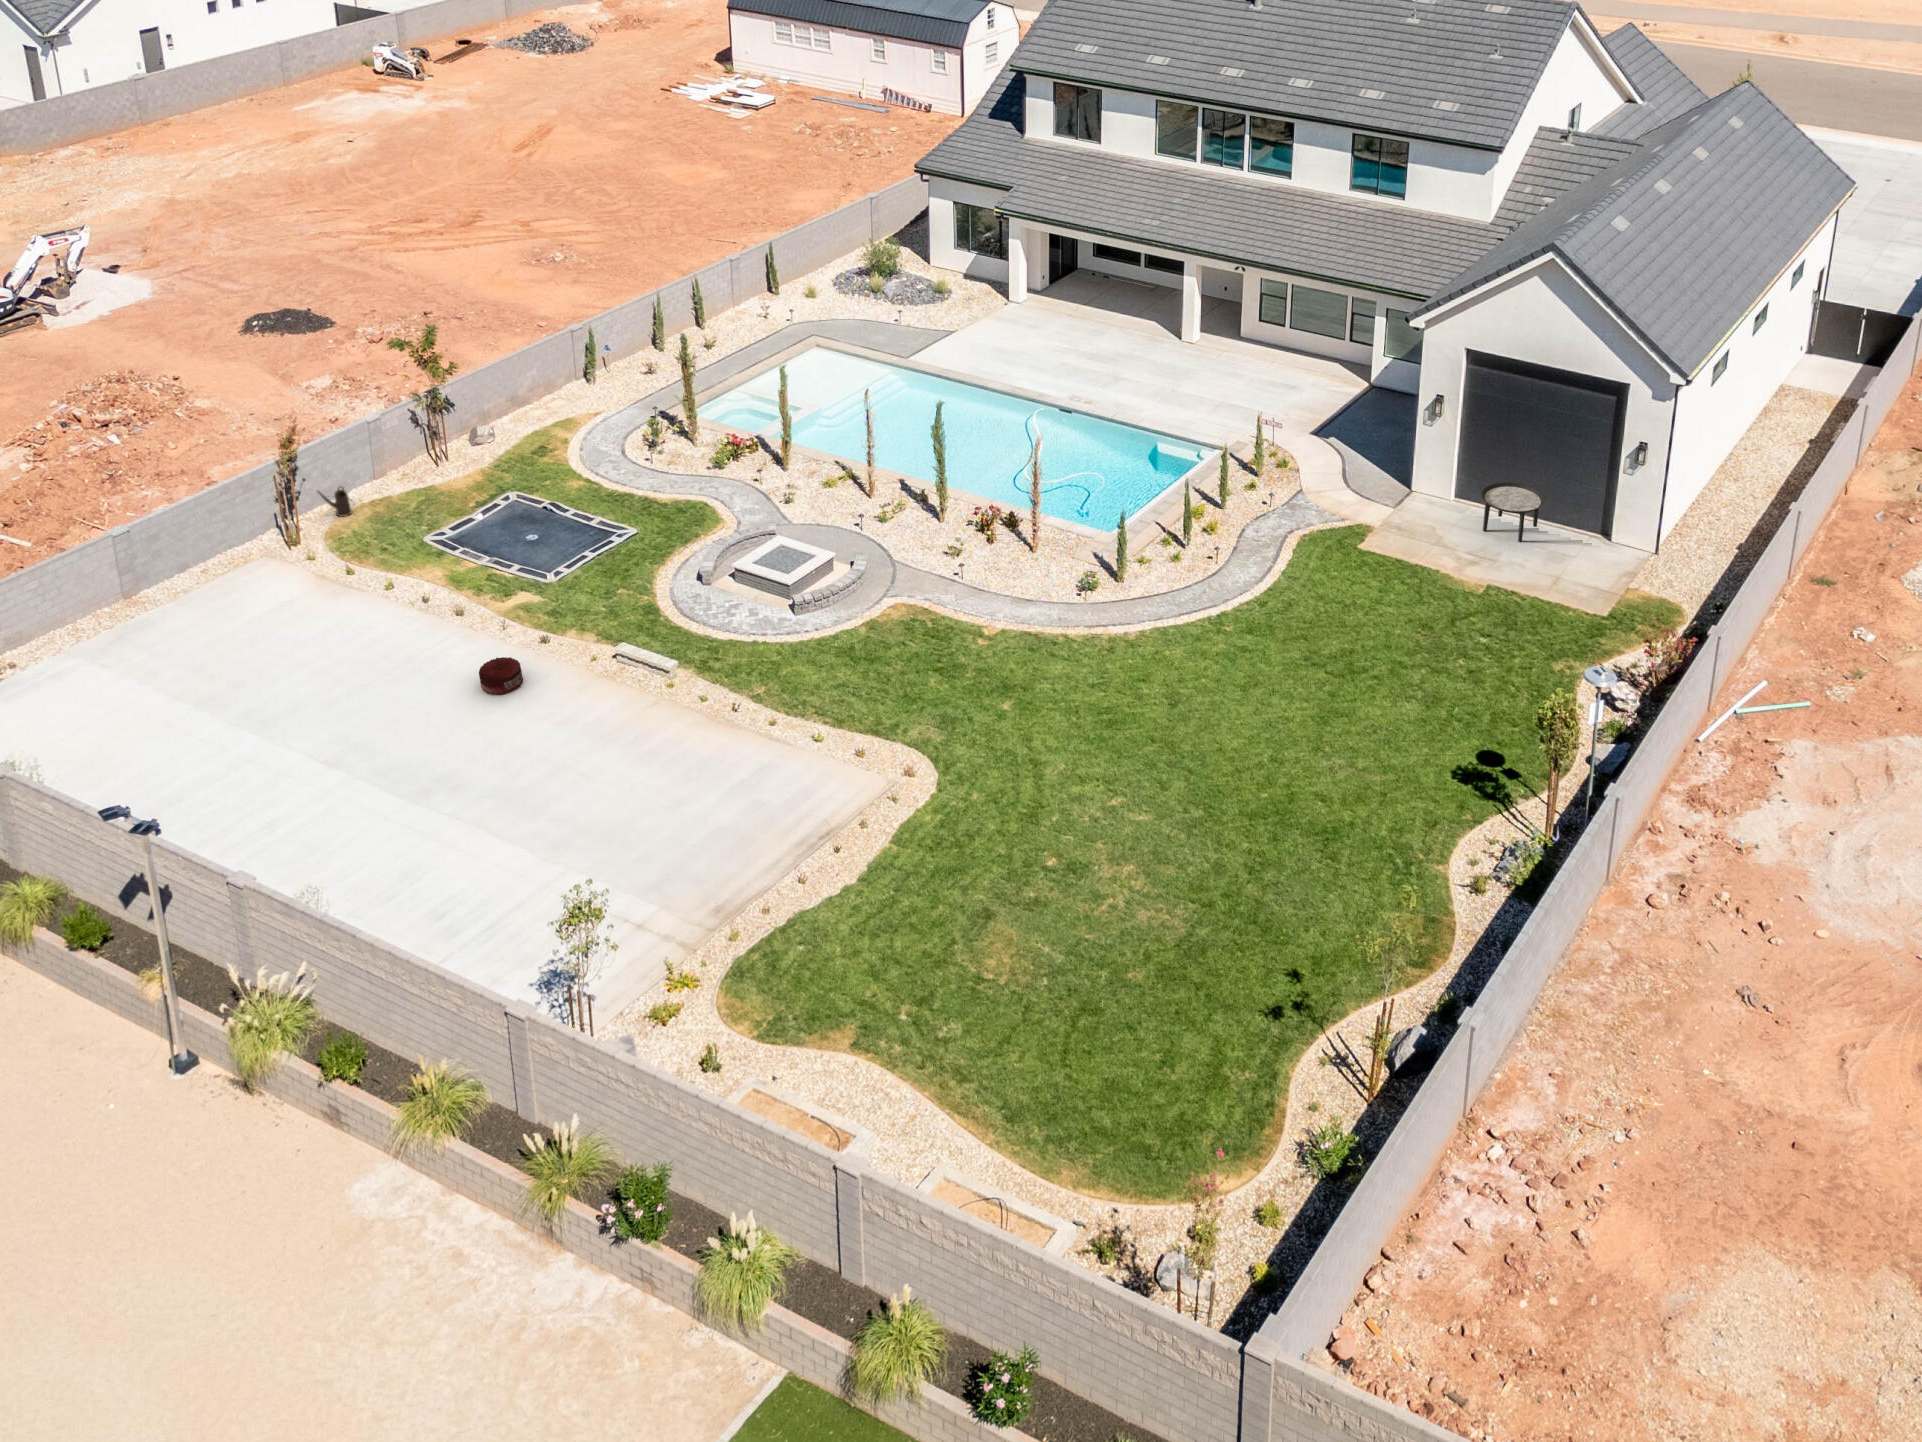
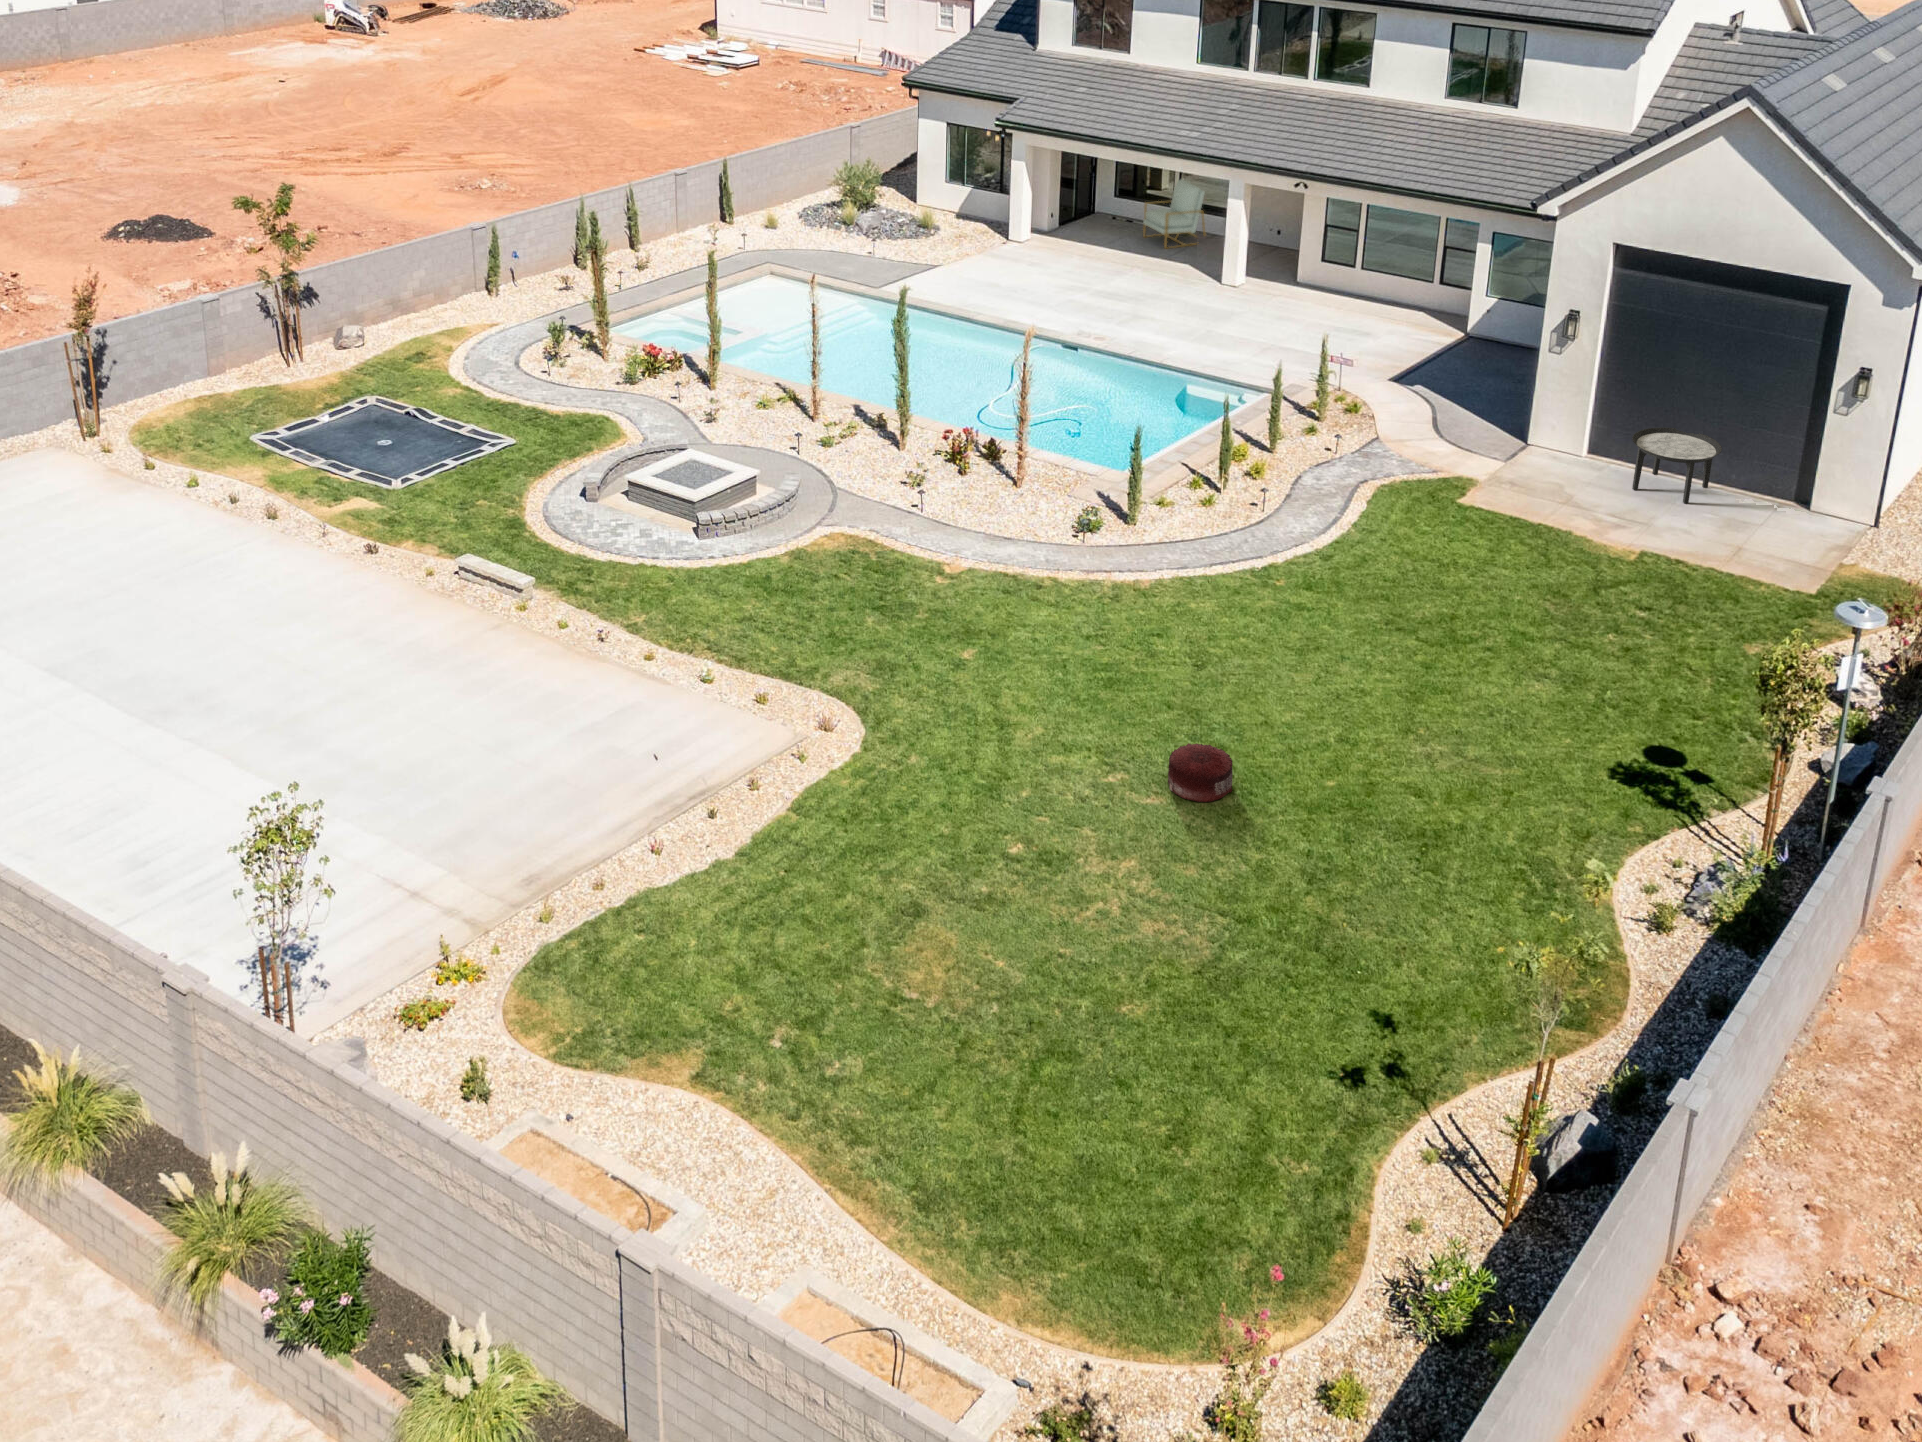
chair: none [1116,252,1166,311] -> present [1143,180,1205,248]
watering can: present [318,487,354,517] -> none [128,376,174,415]
pouf: present [479,657,523,695] -> present [1168,743,1233,802]

